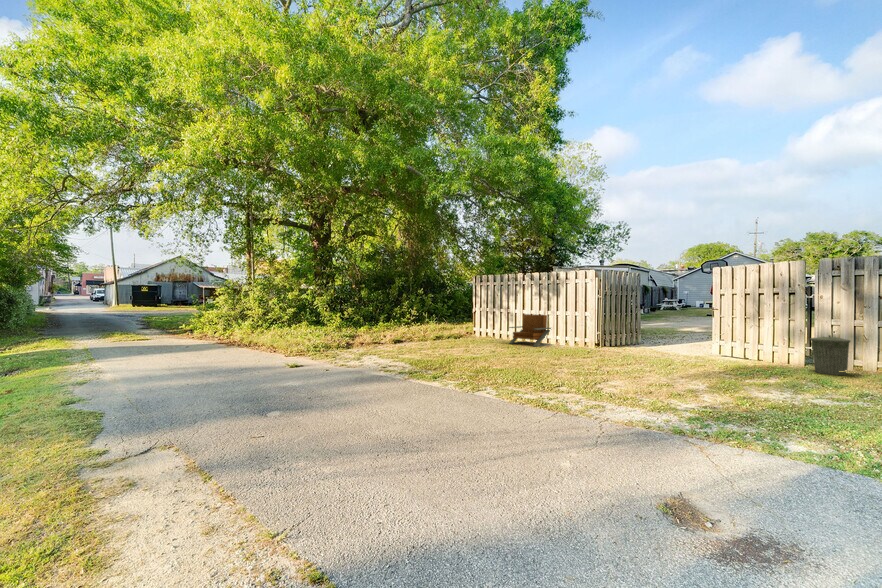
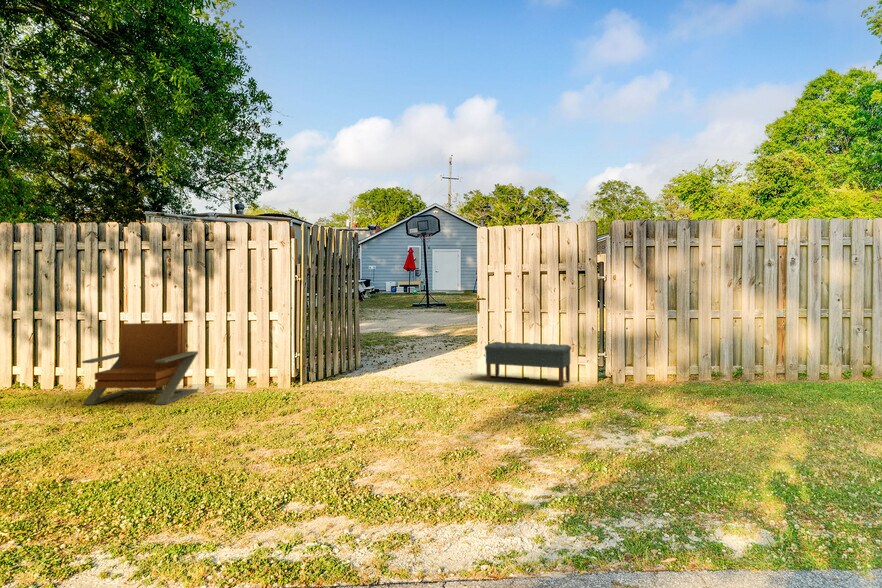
trash can: present [810,335,850,375] -> none [609,334,648,391]
bench: none [711,336,783,366] -> present [485,342,571,386]

